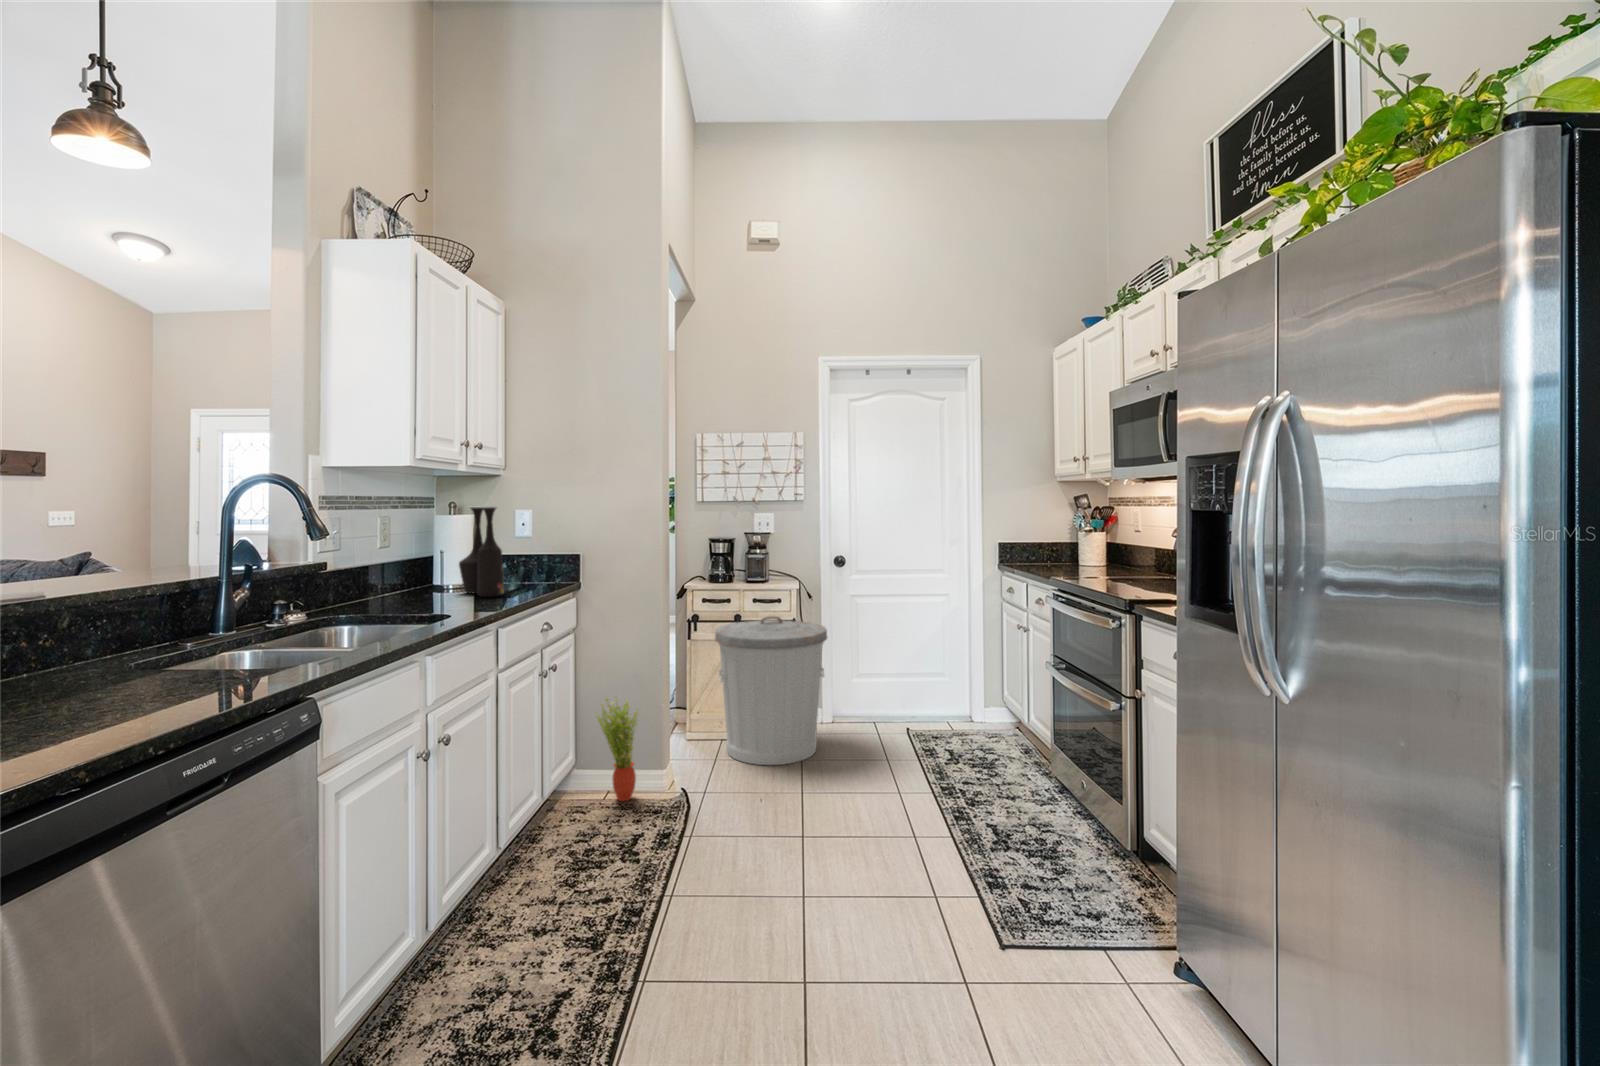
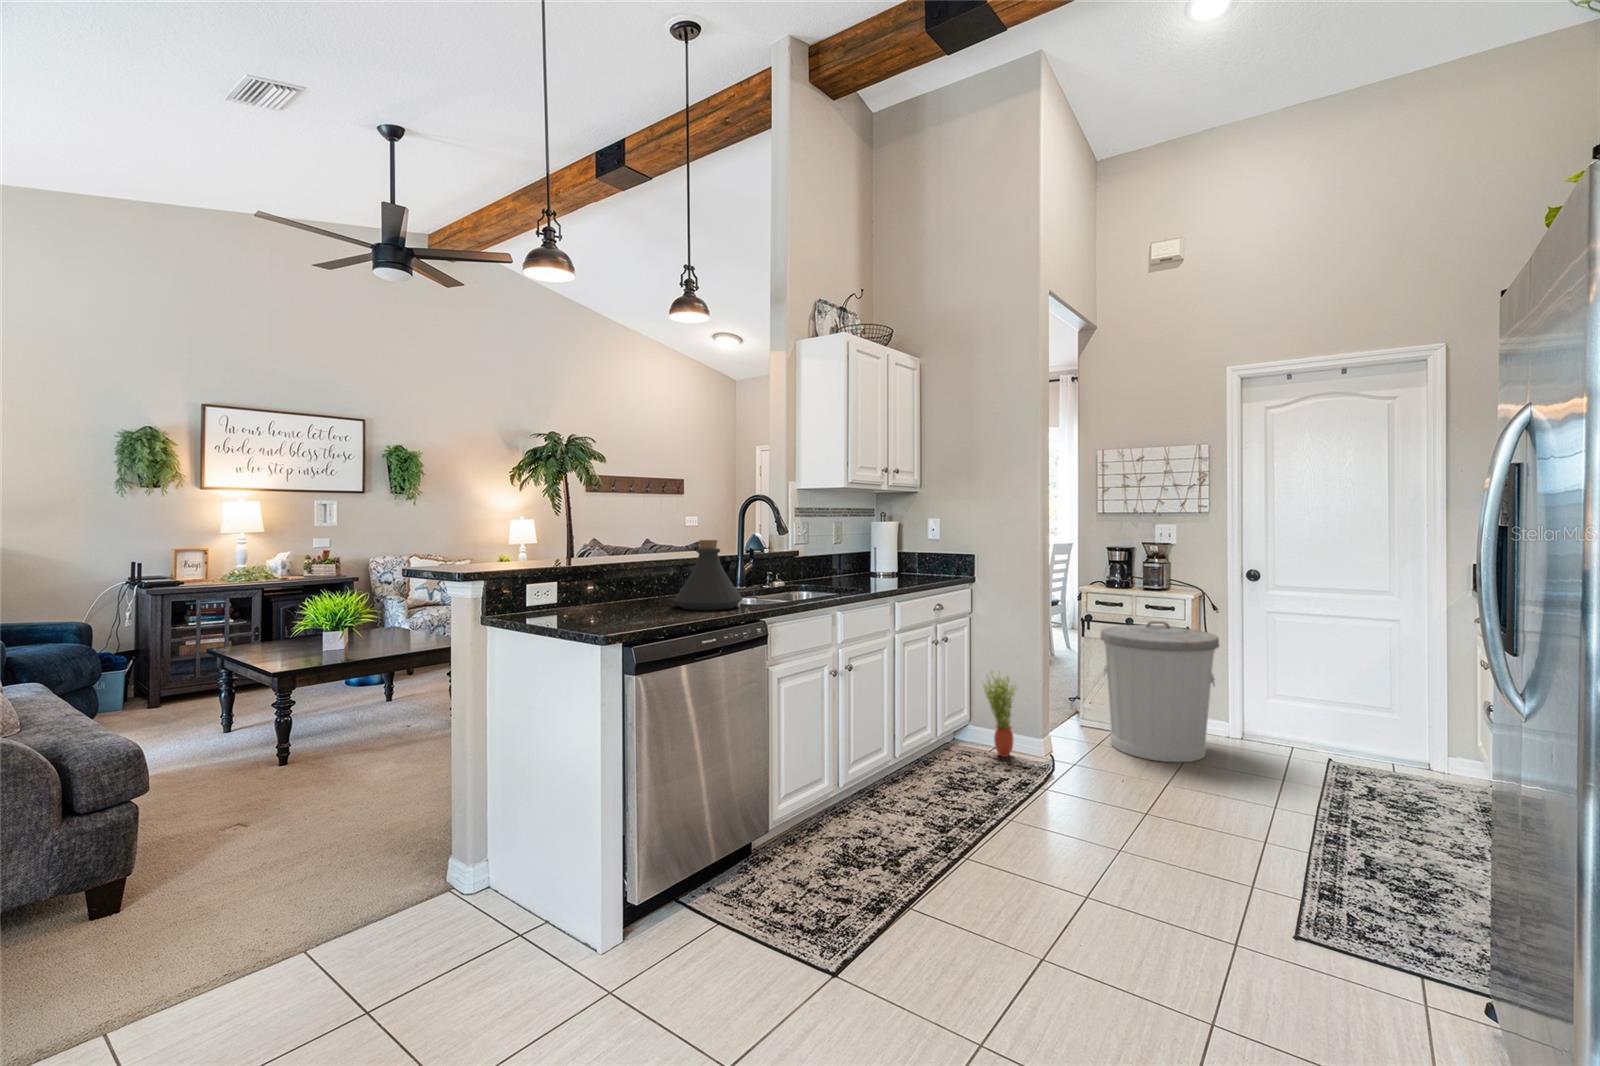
vase: present [459,506,504,597] -> none [887,516,915,582]
bottle: none [50,555,237,705] -> present [674,540,743,610]

